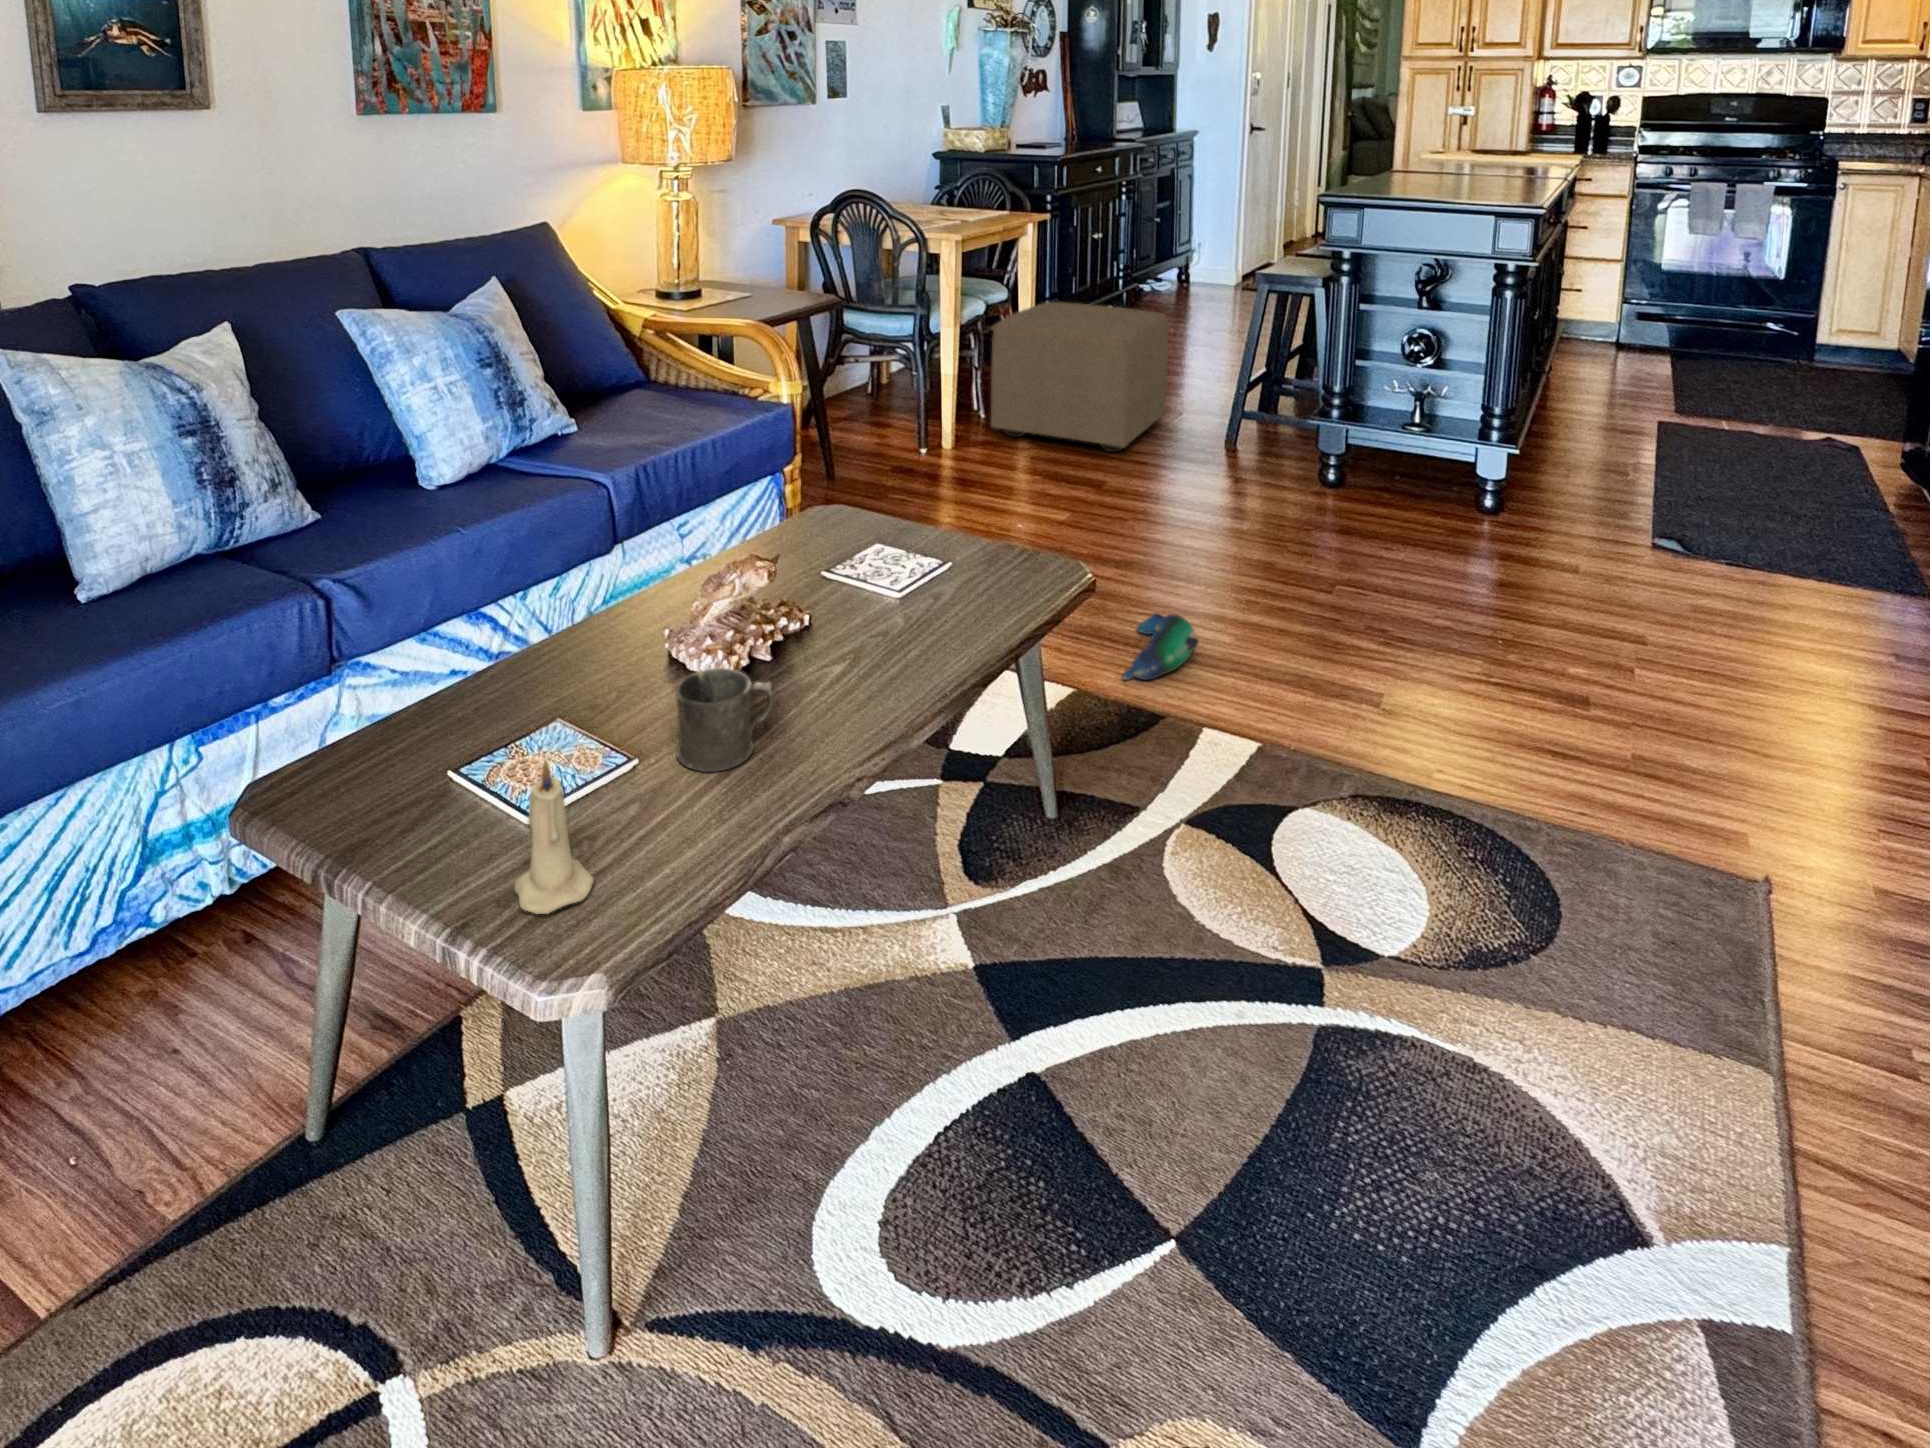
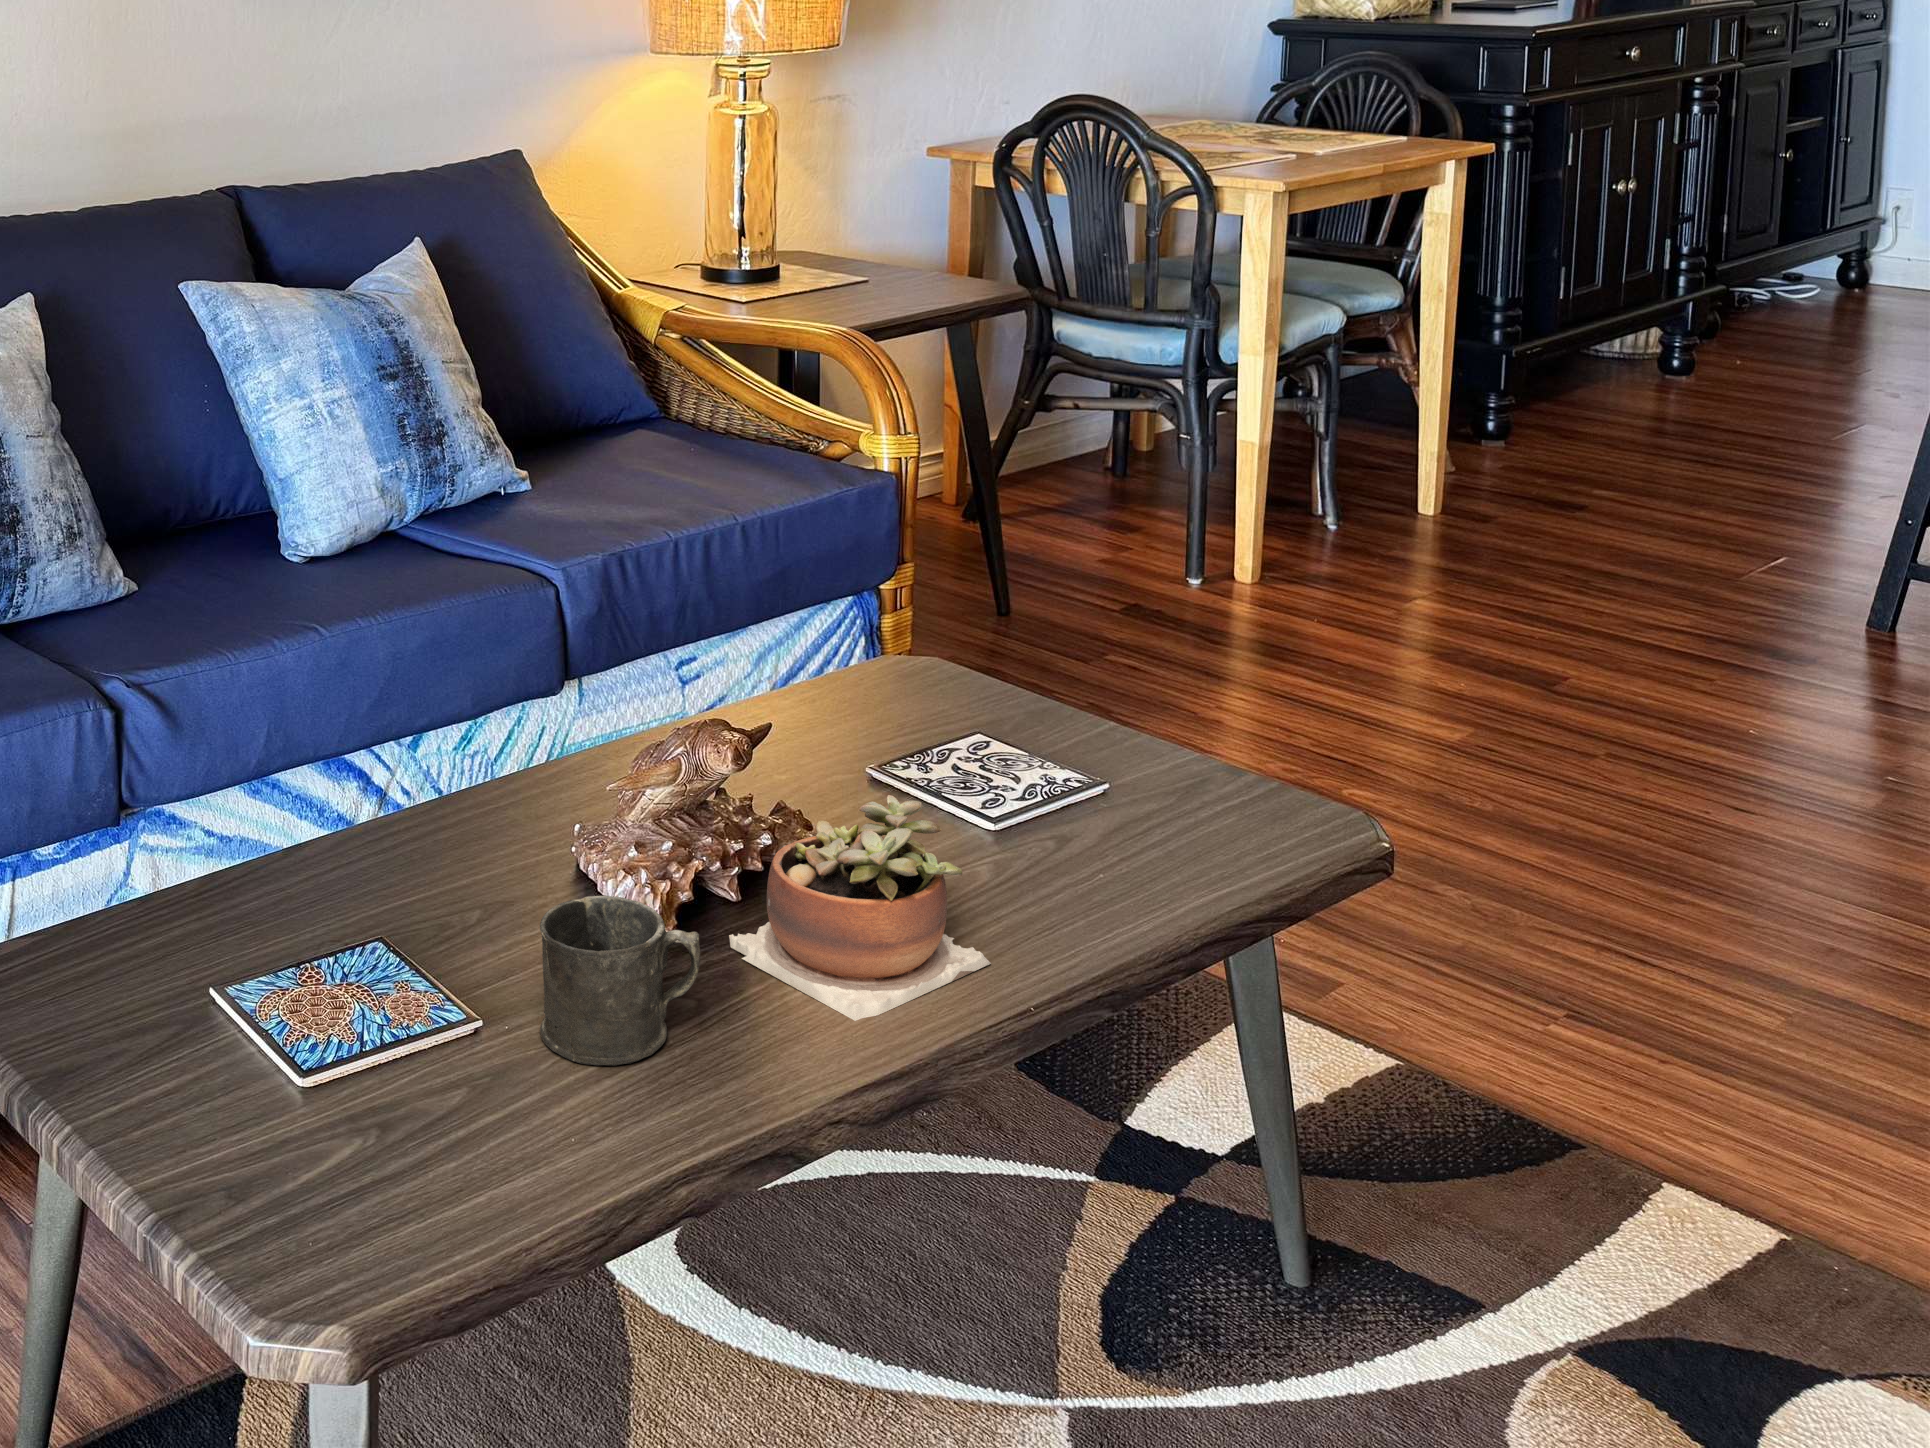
ottoman: present [991,302,1169,452] -> none [1339,316,1752,620]
succulent plant: none [773,585,918,718] -> present [729,795,991,1021]
plush toy: present [1122,613,1199,680] -> none [1511,945,1696,1074]
candle: present [515,760,594,914] -> none [244,984,358,1224]

